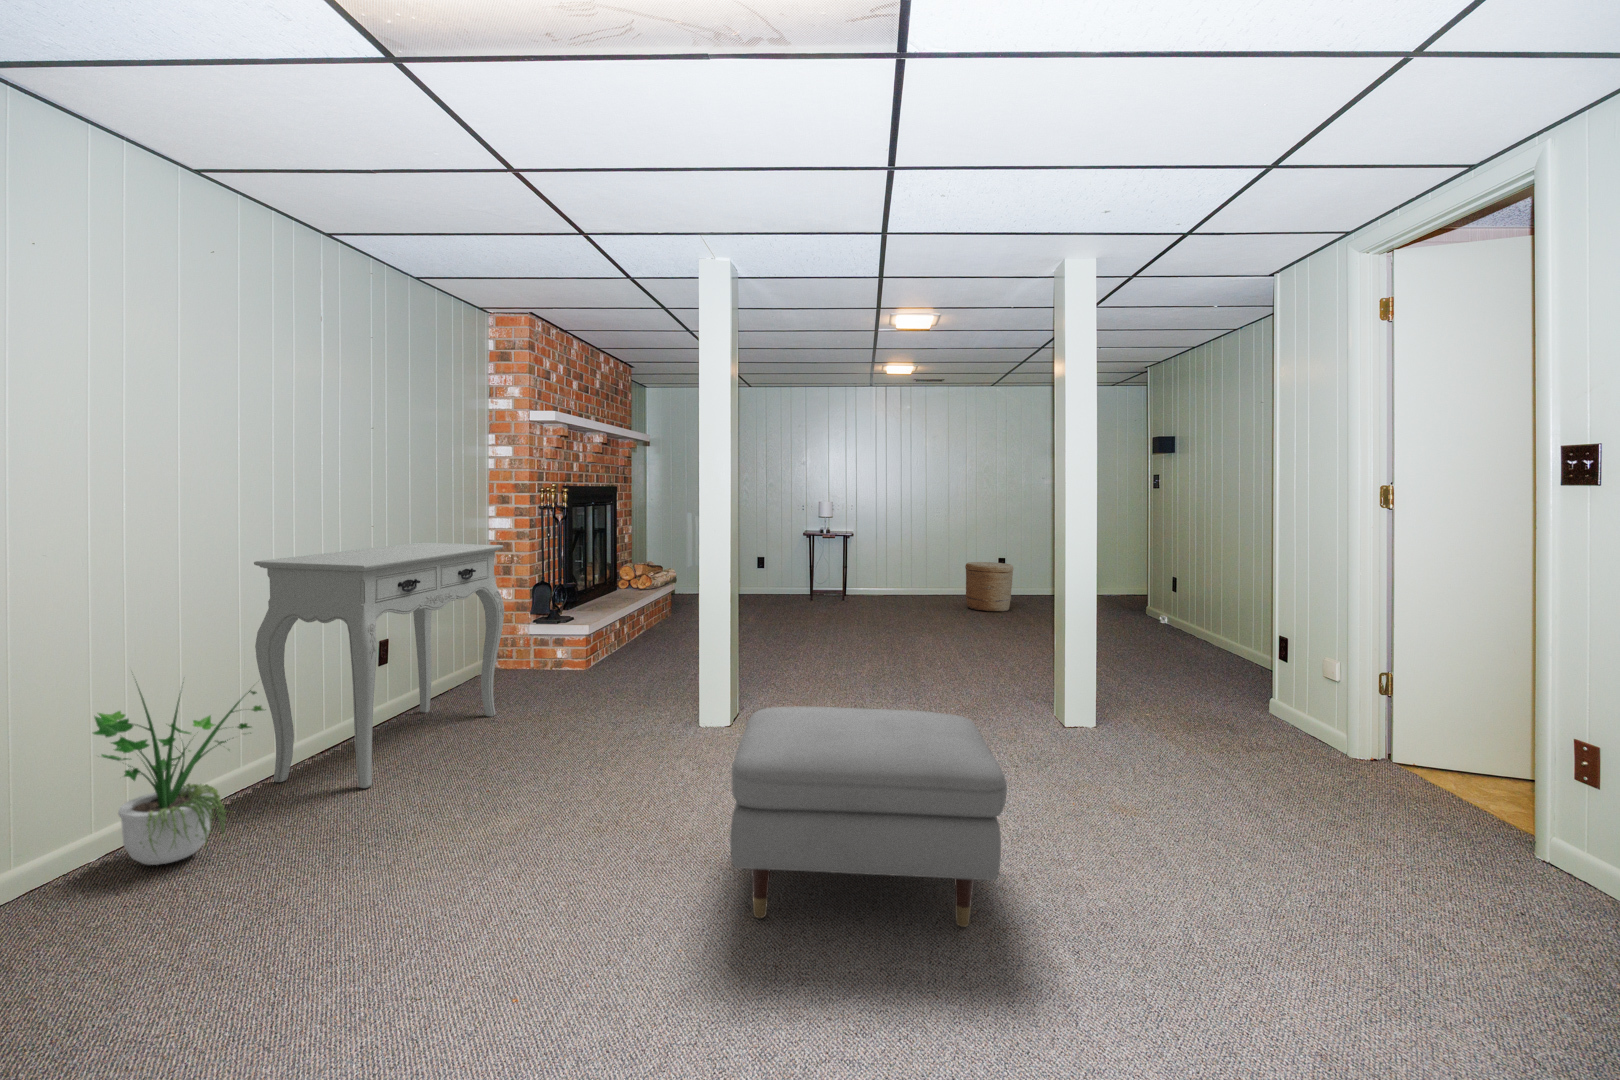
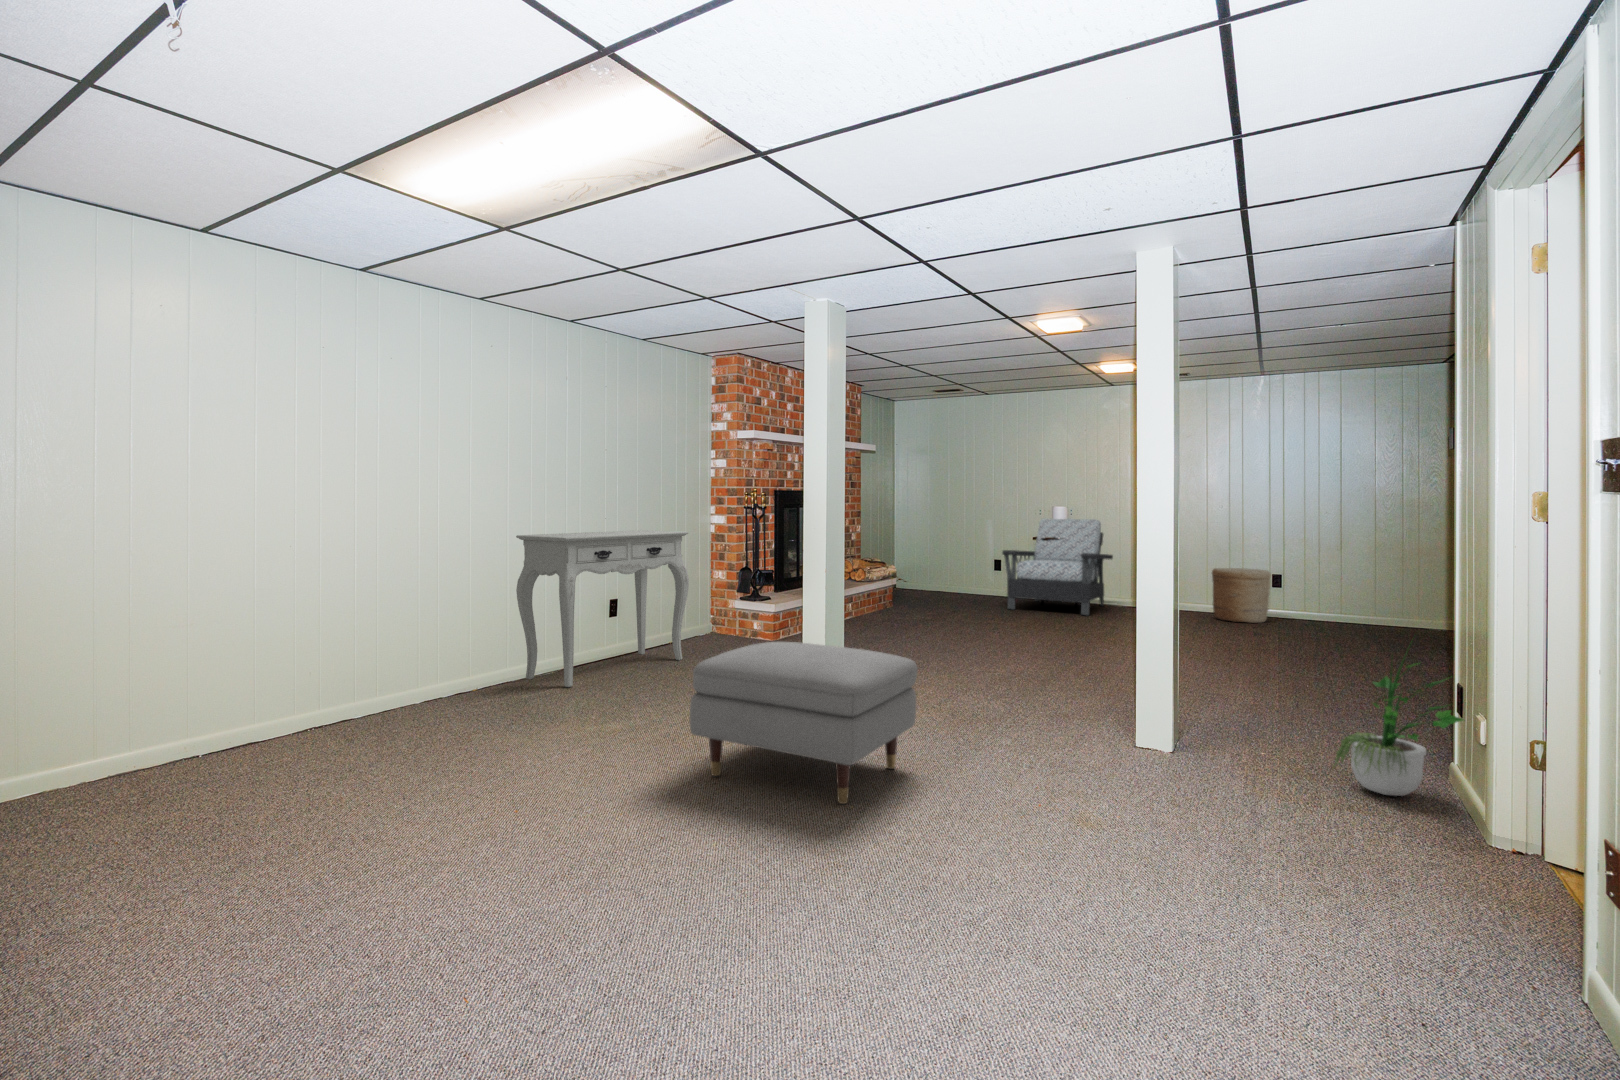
armchair: none [782,516,875,612] -> present [1002,519,1113,616]
potted plant: present [93,688,263,865] -> present [1334,652,1463,796]

